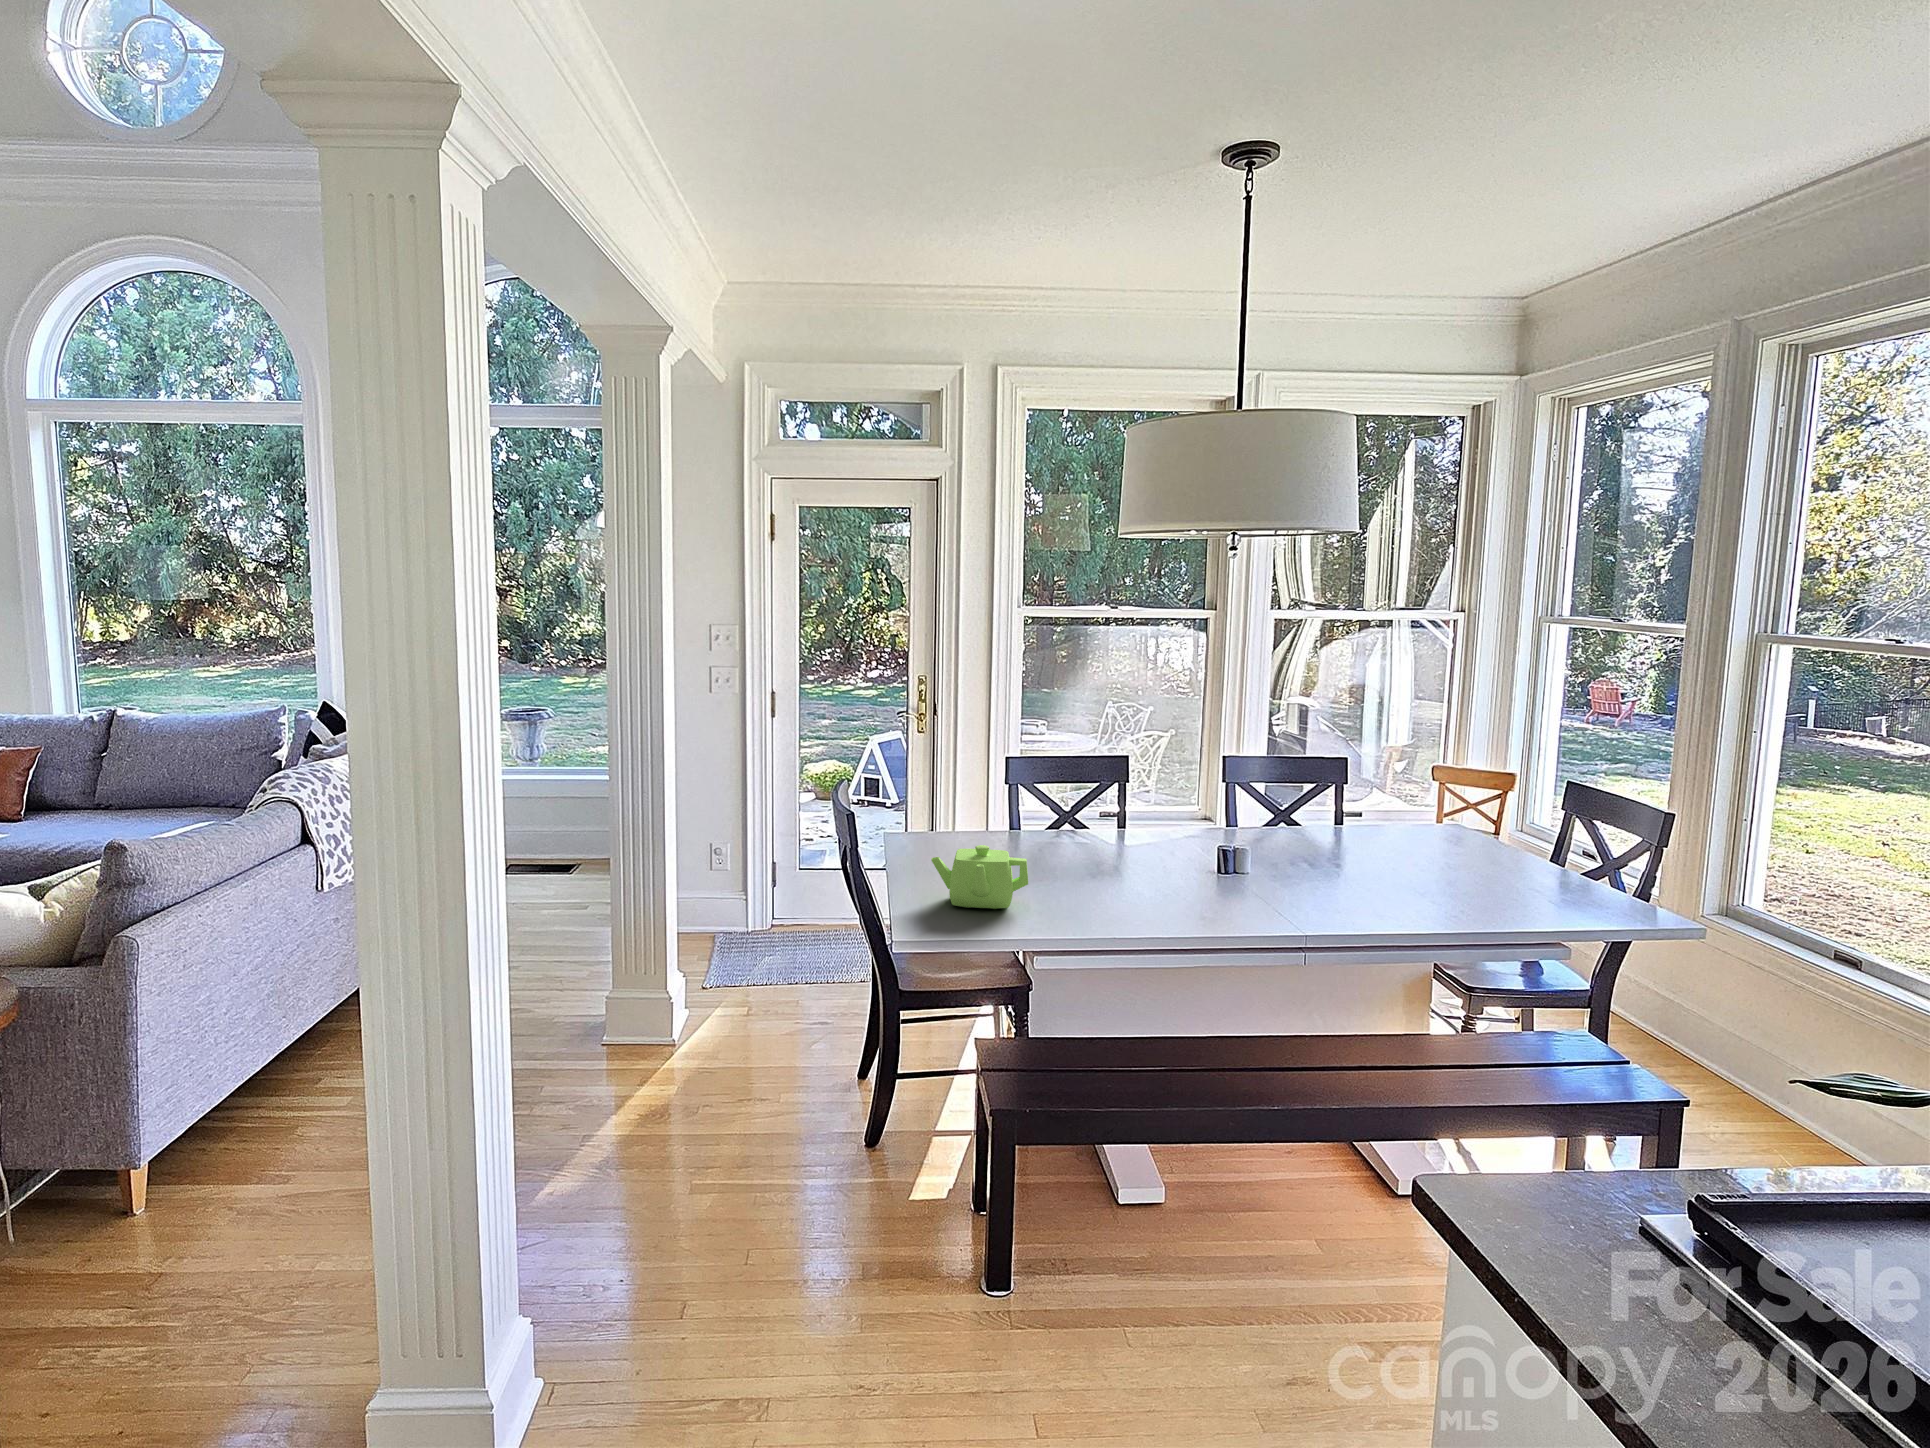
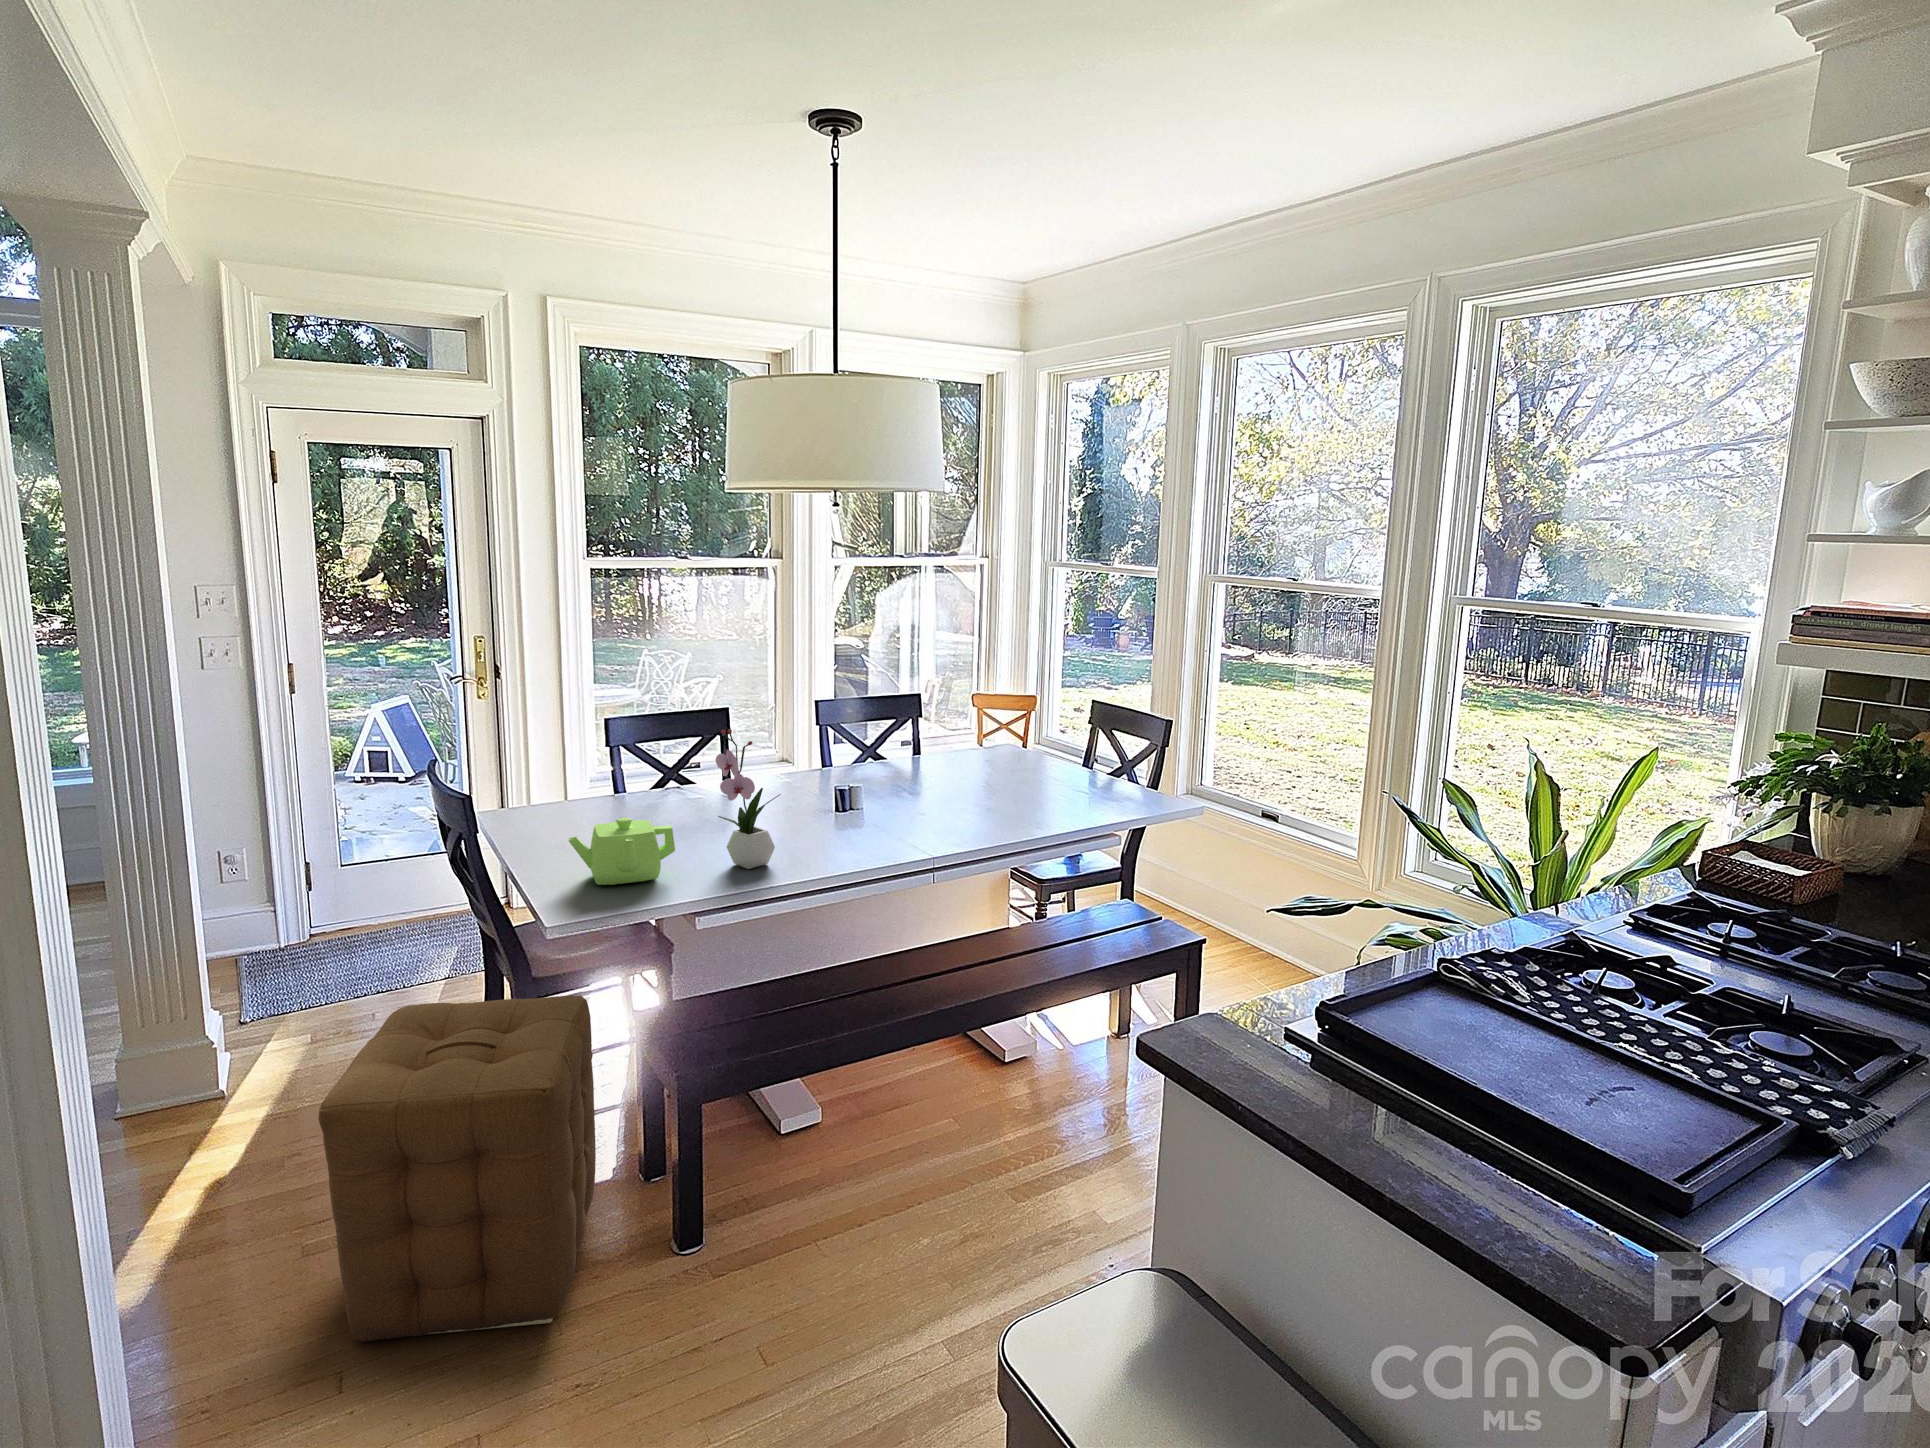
flower arrangement: none [1072,769,1137,914] -> present [716,729,781,869]
ottoman: none [703,986,936,1308] -> present [319,995,596,1342]

